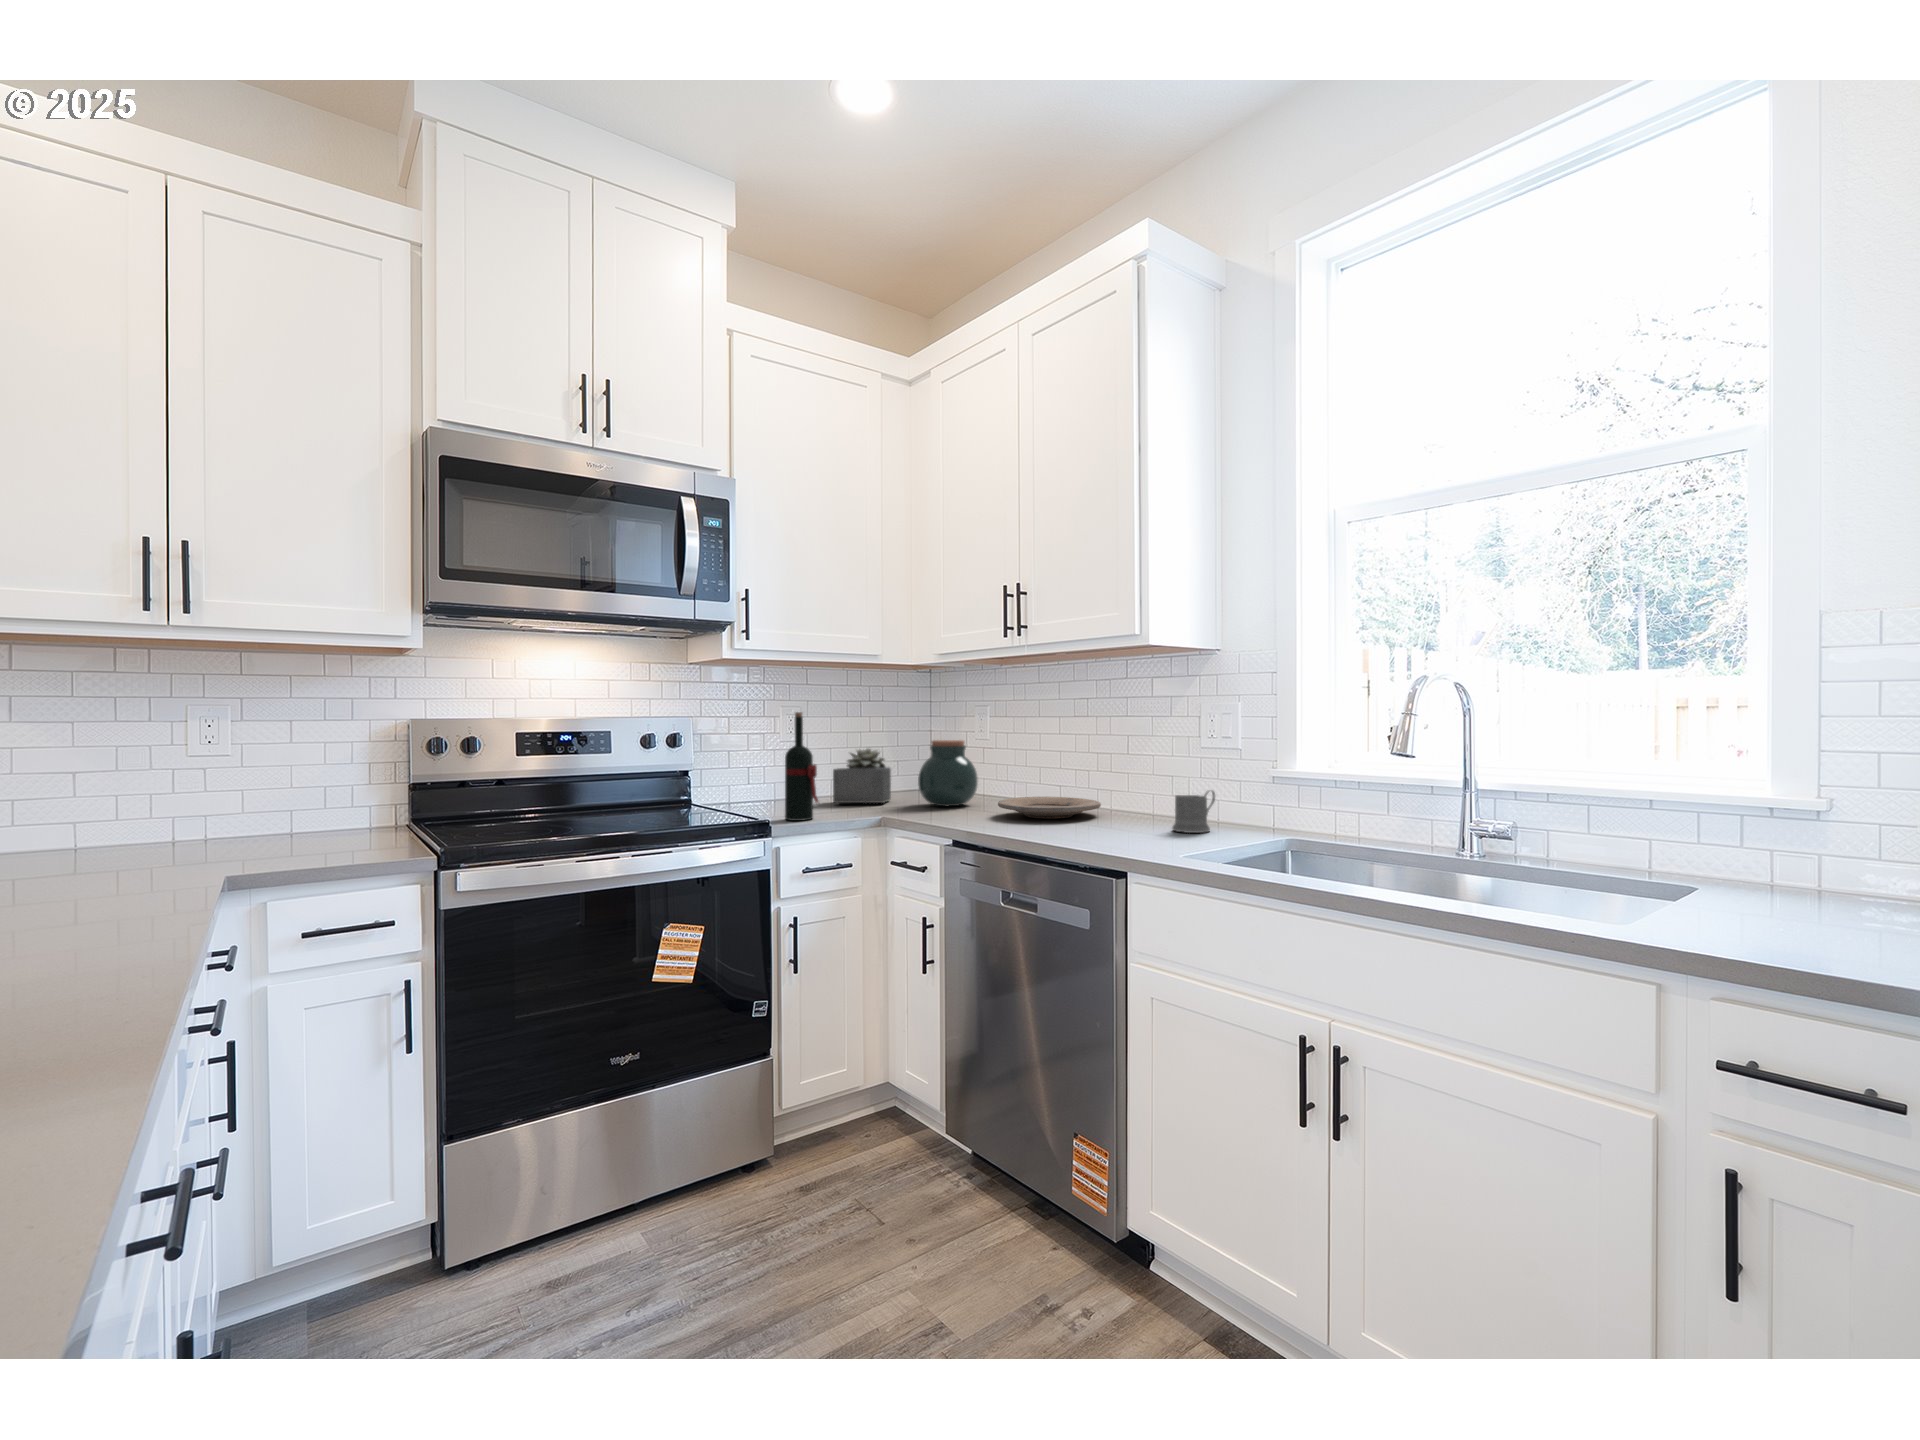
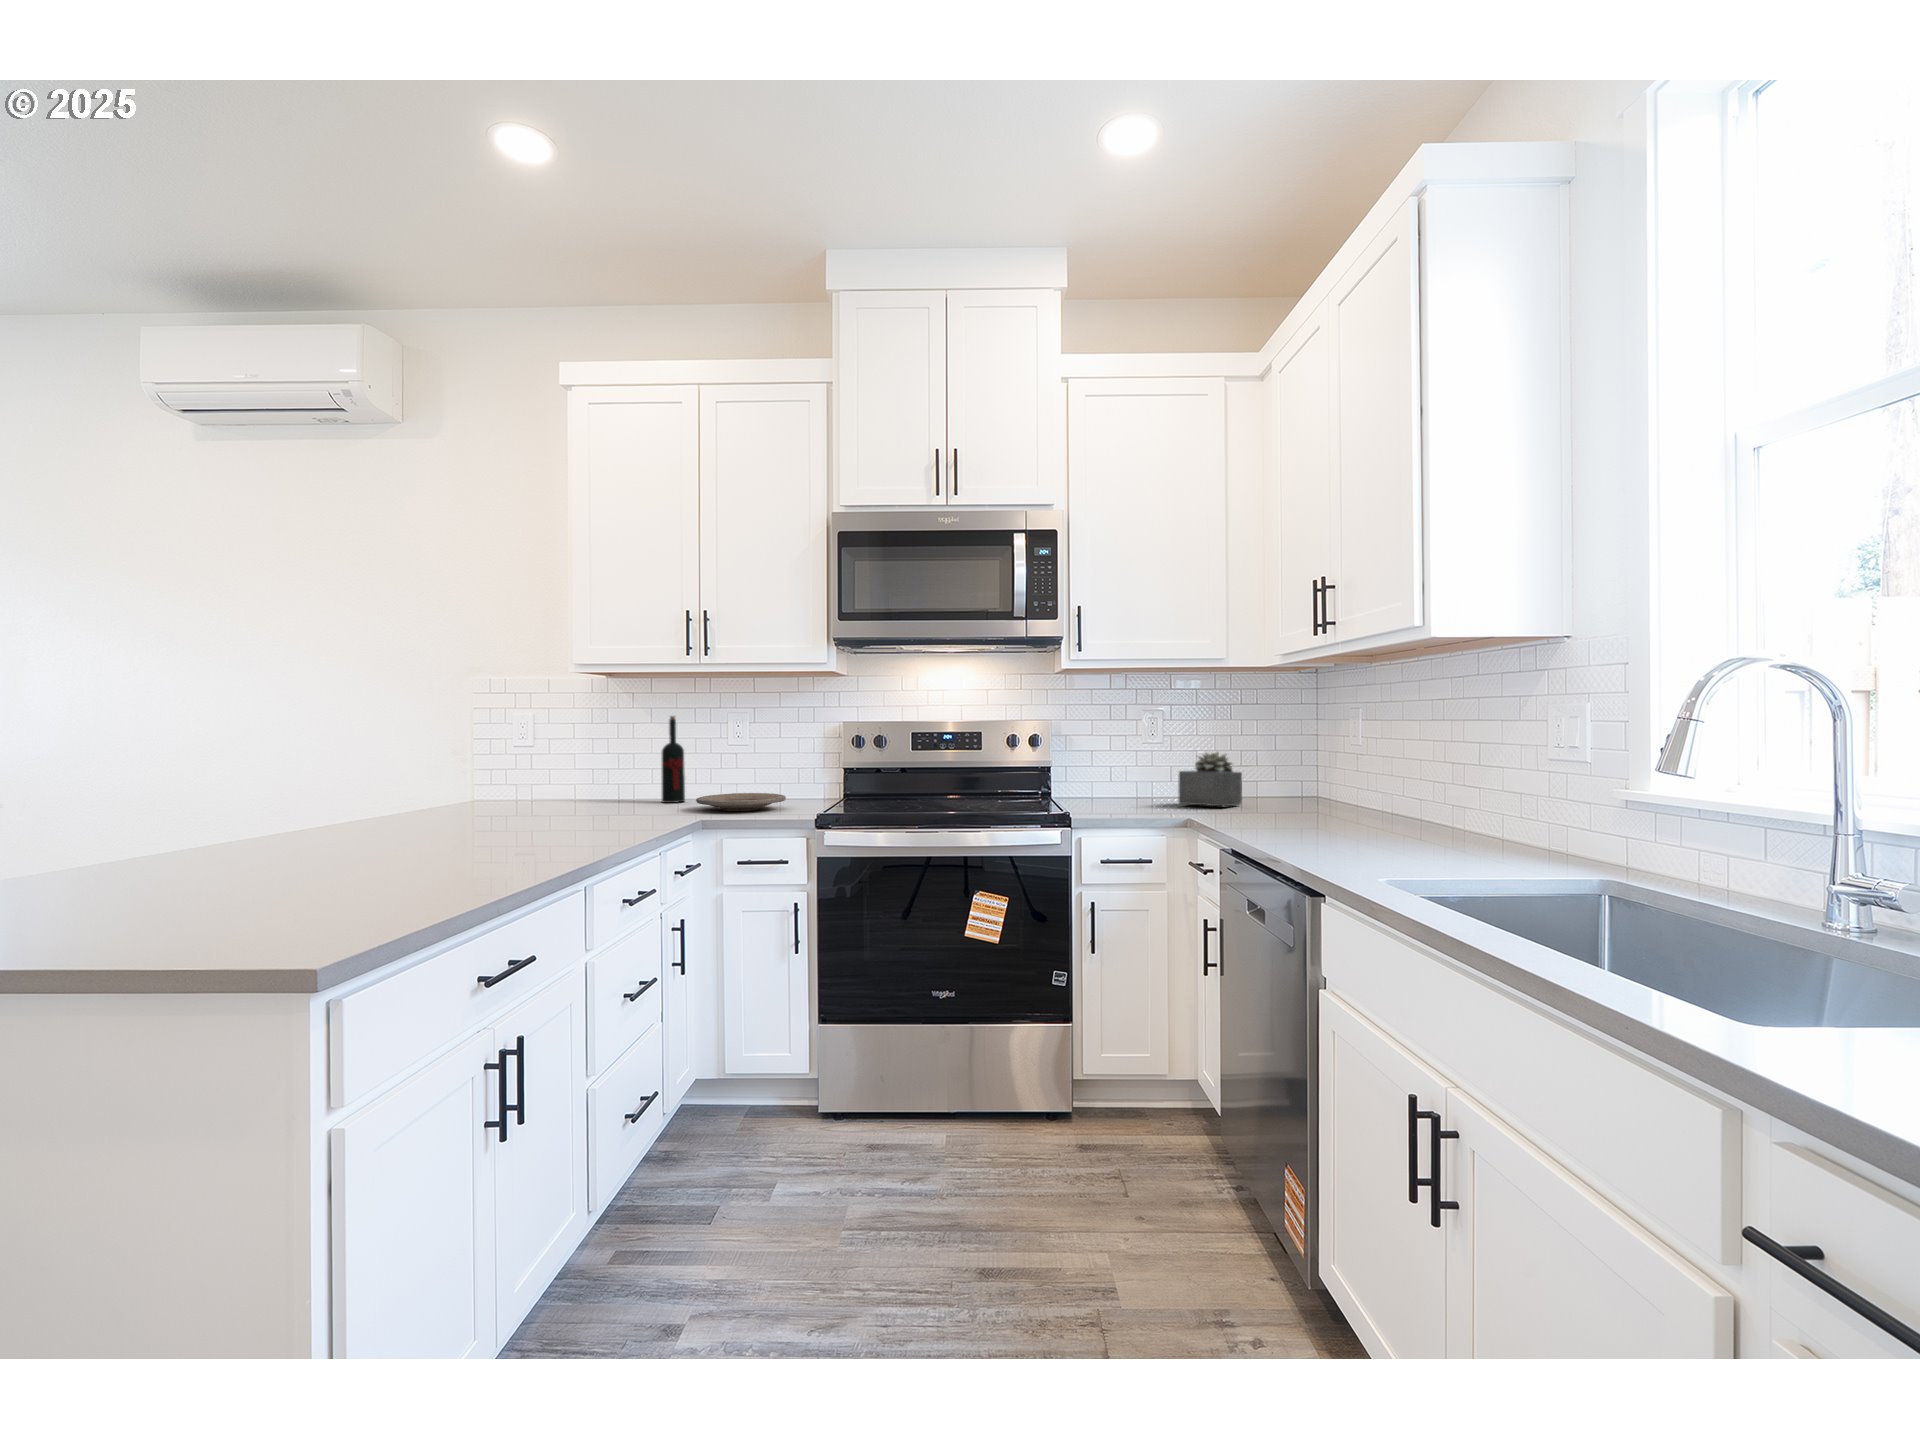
wine bottle: present [785,712,818,821] -> present [662,716,685,803]
jar: present [918,740,978,806] -> none [1251,746,1316,814]
mug: present [1172,791,1215,833] -> none [1449,812,1516,862]
plate: present [998,797,1101,819] -> present [696,793,786,811]

